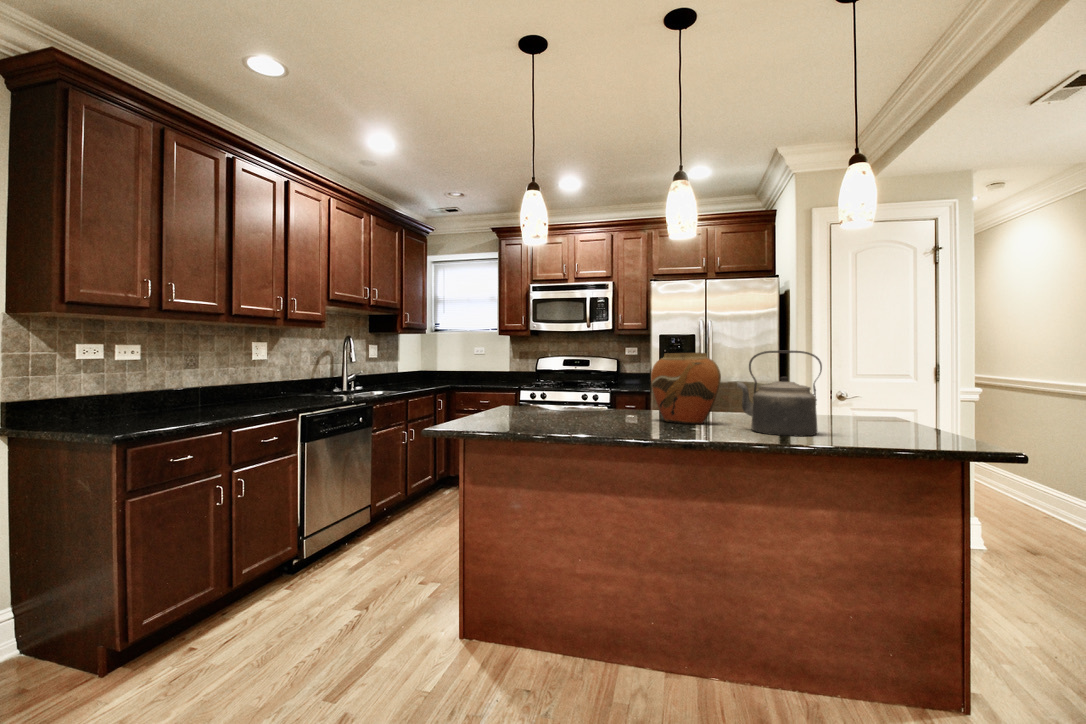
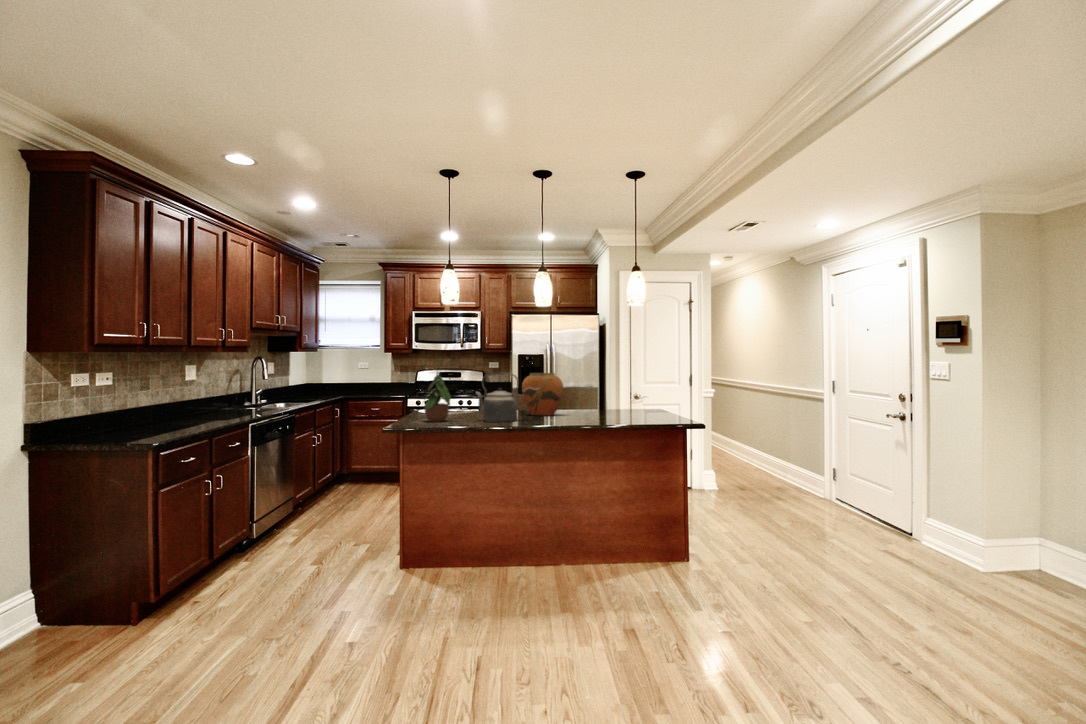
potted plant: none [480,336,533,425] -> present [424,367,451,422]
kettle: present [737,351,822,436] -> present [476,373,519,422]

